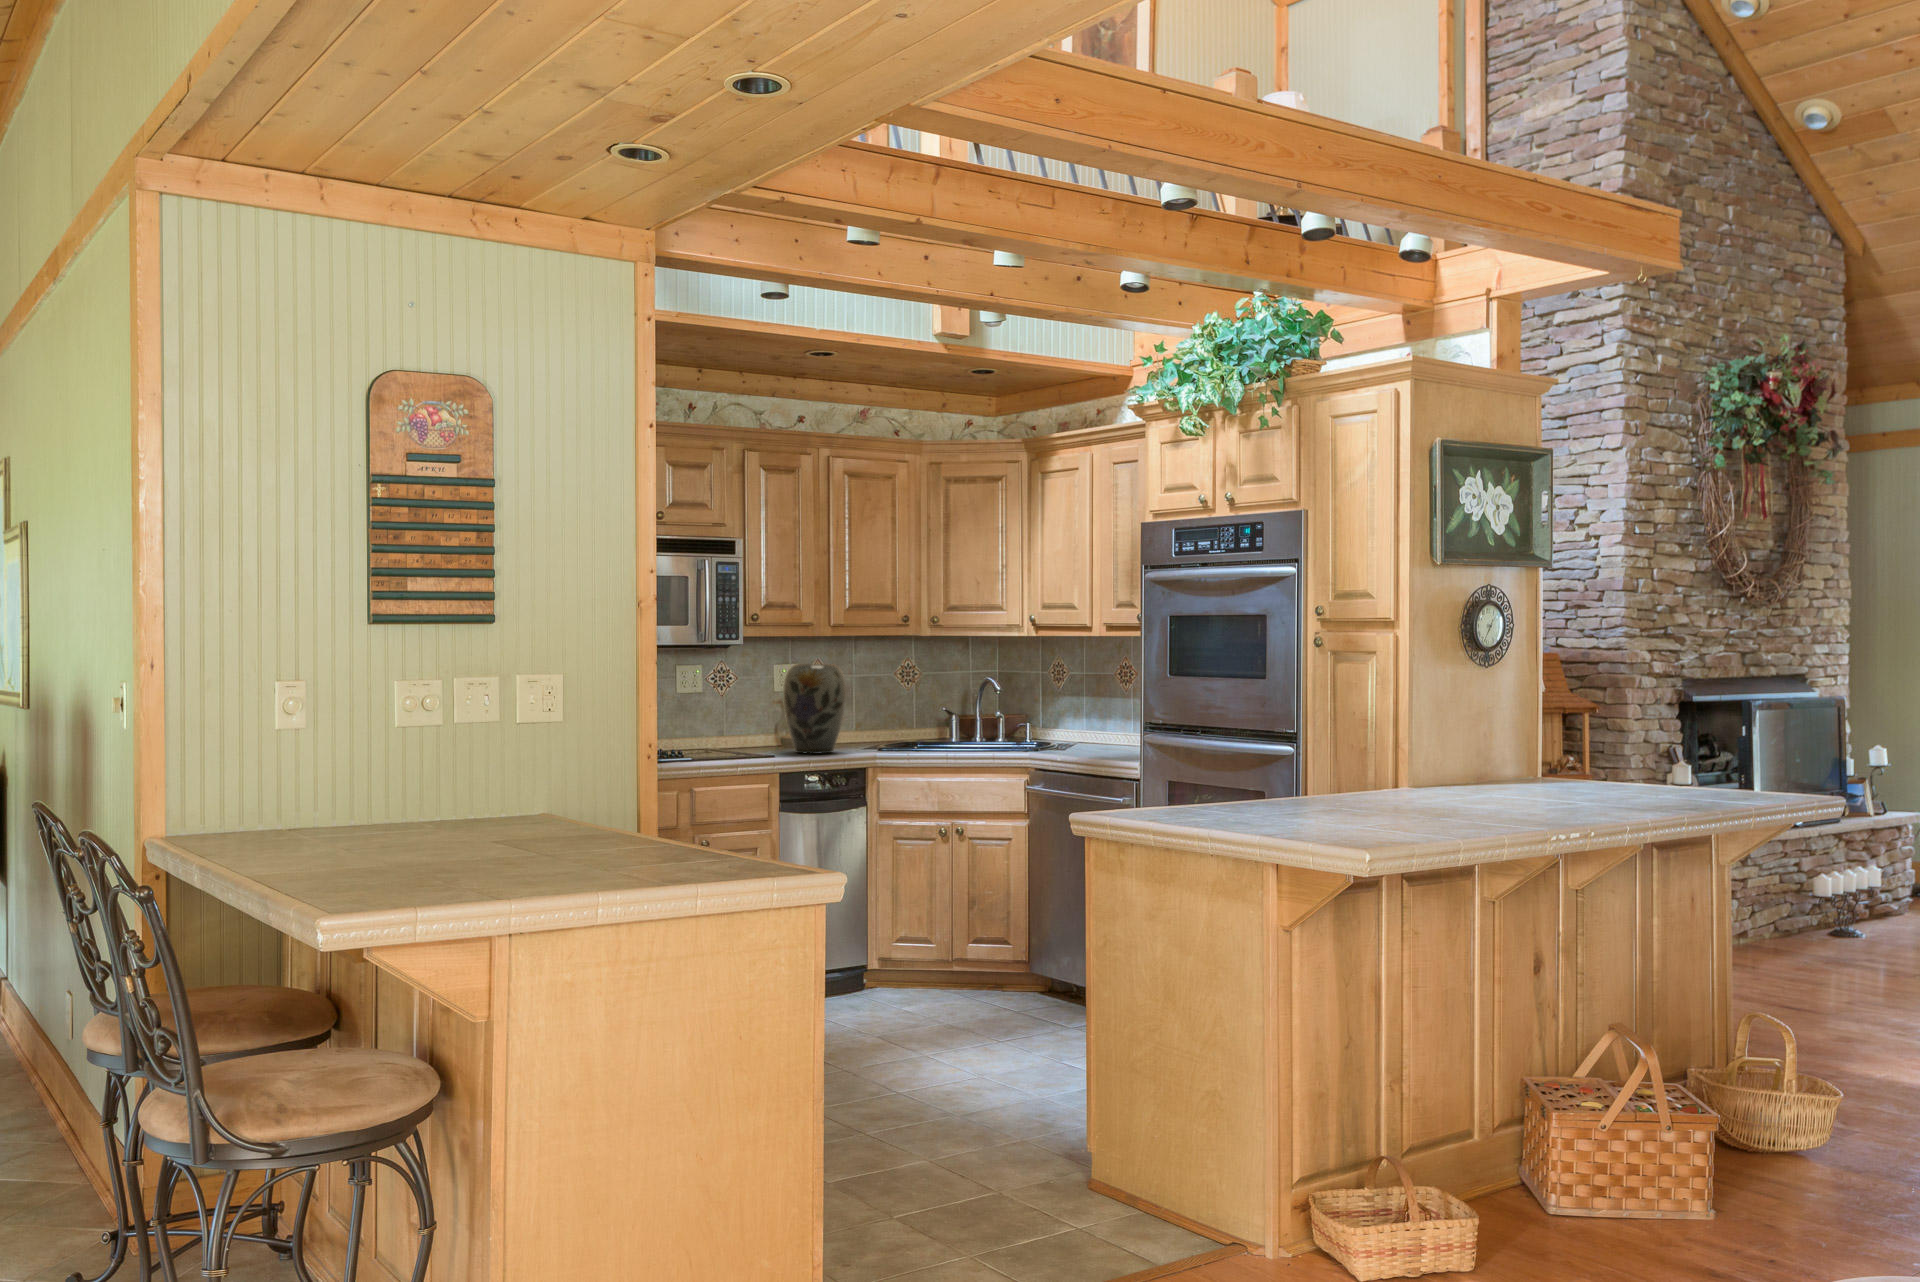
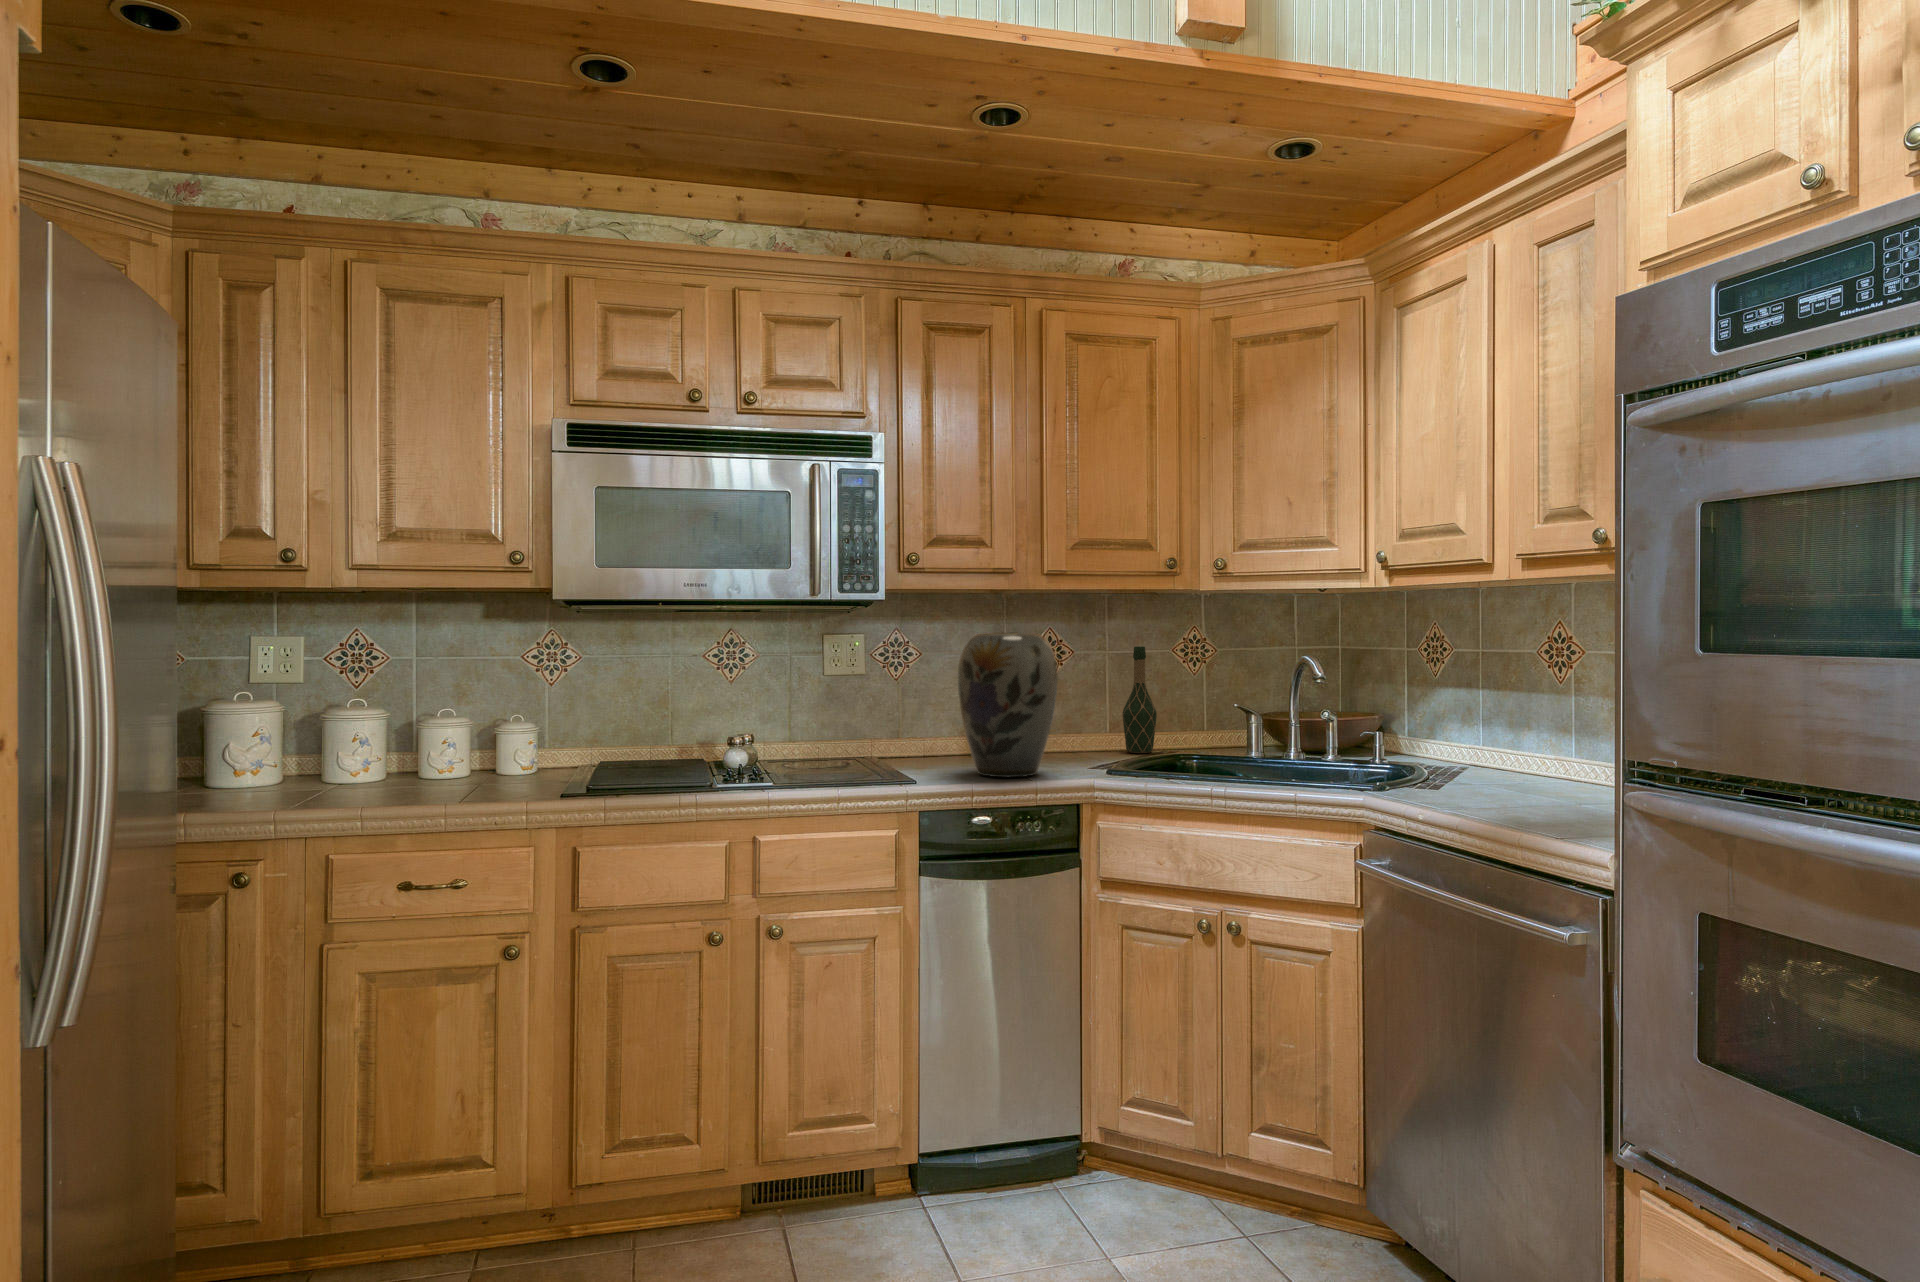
wine bottle: none [867,671,890,741] -> present [1123,646,1157,753]

